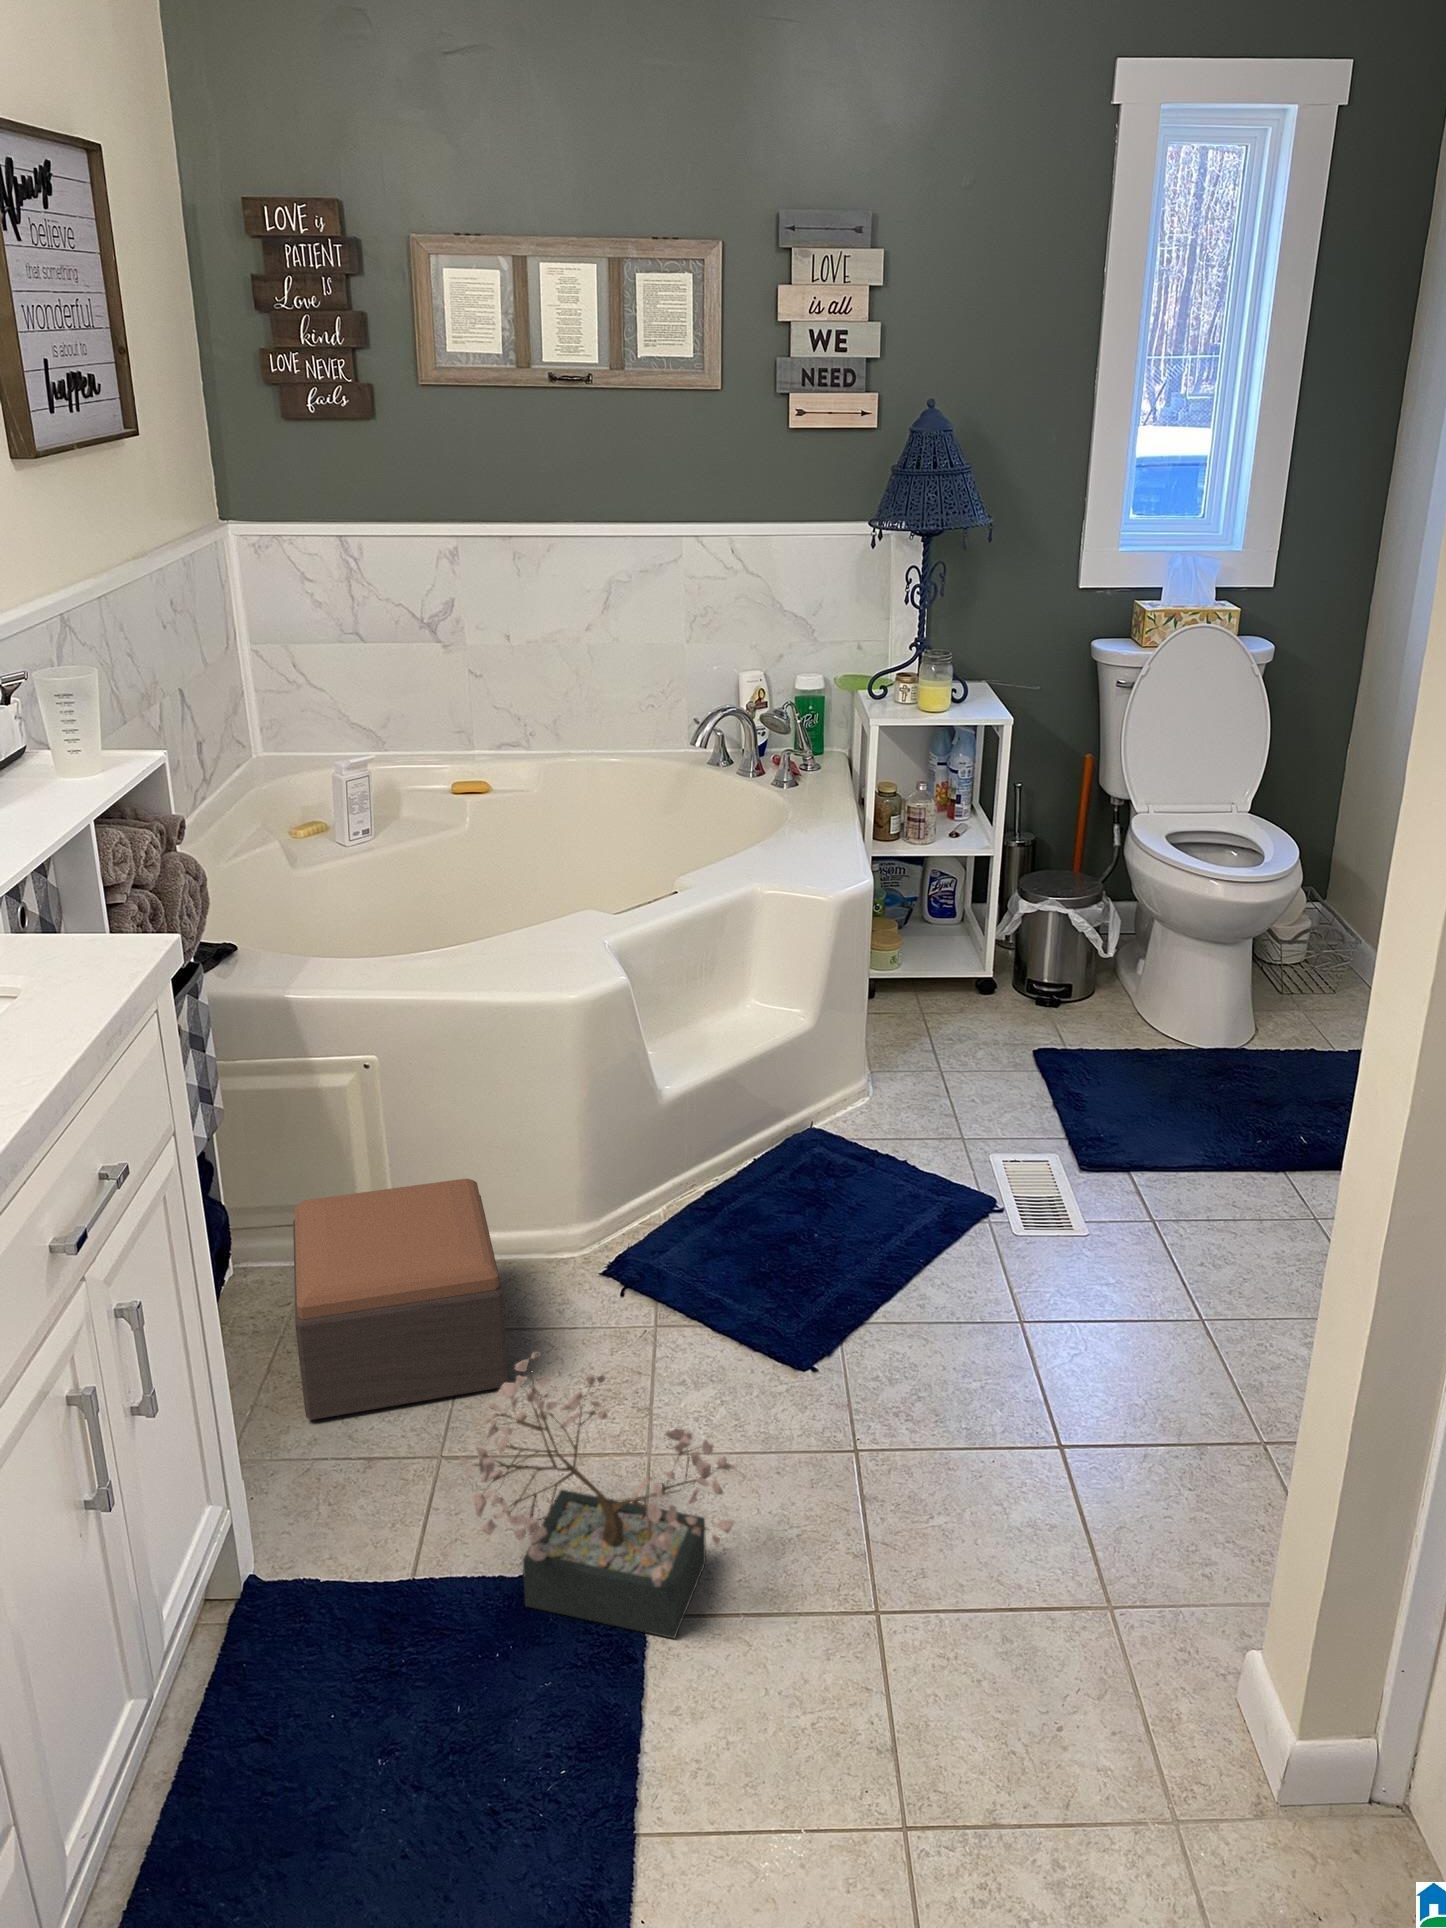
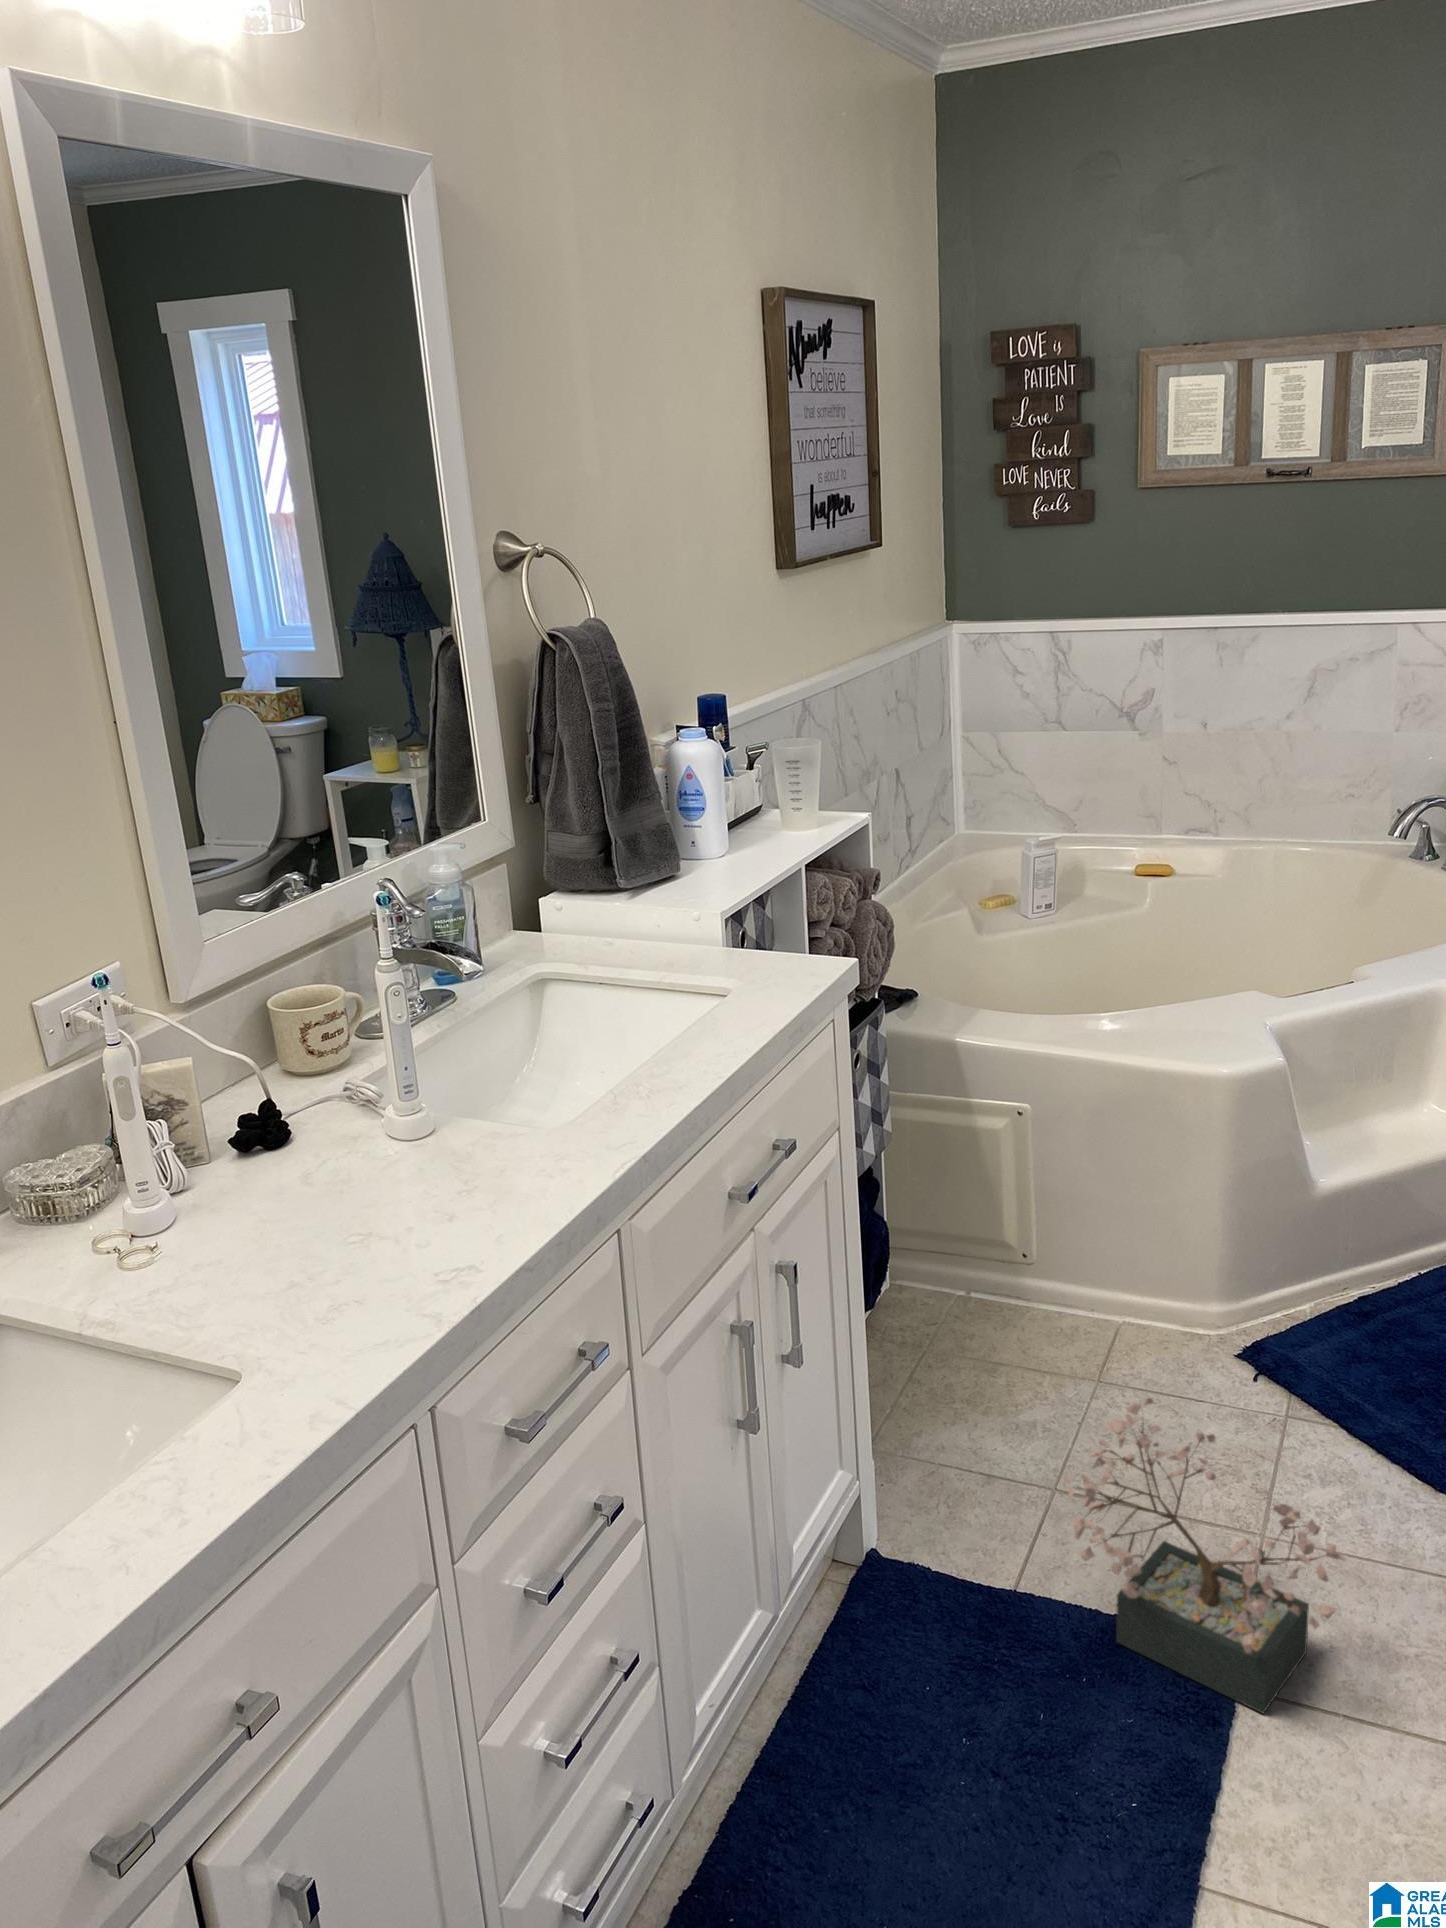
footstool: present [293,1179,508,1420] -> none [934,1229,1129,1439]

